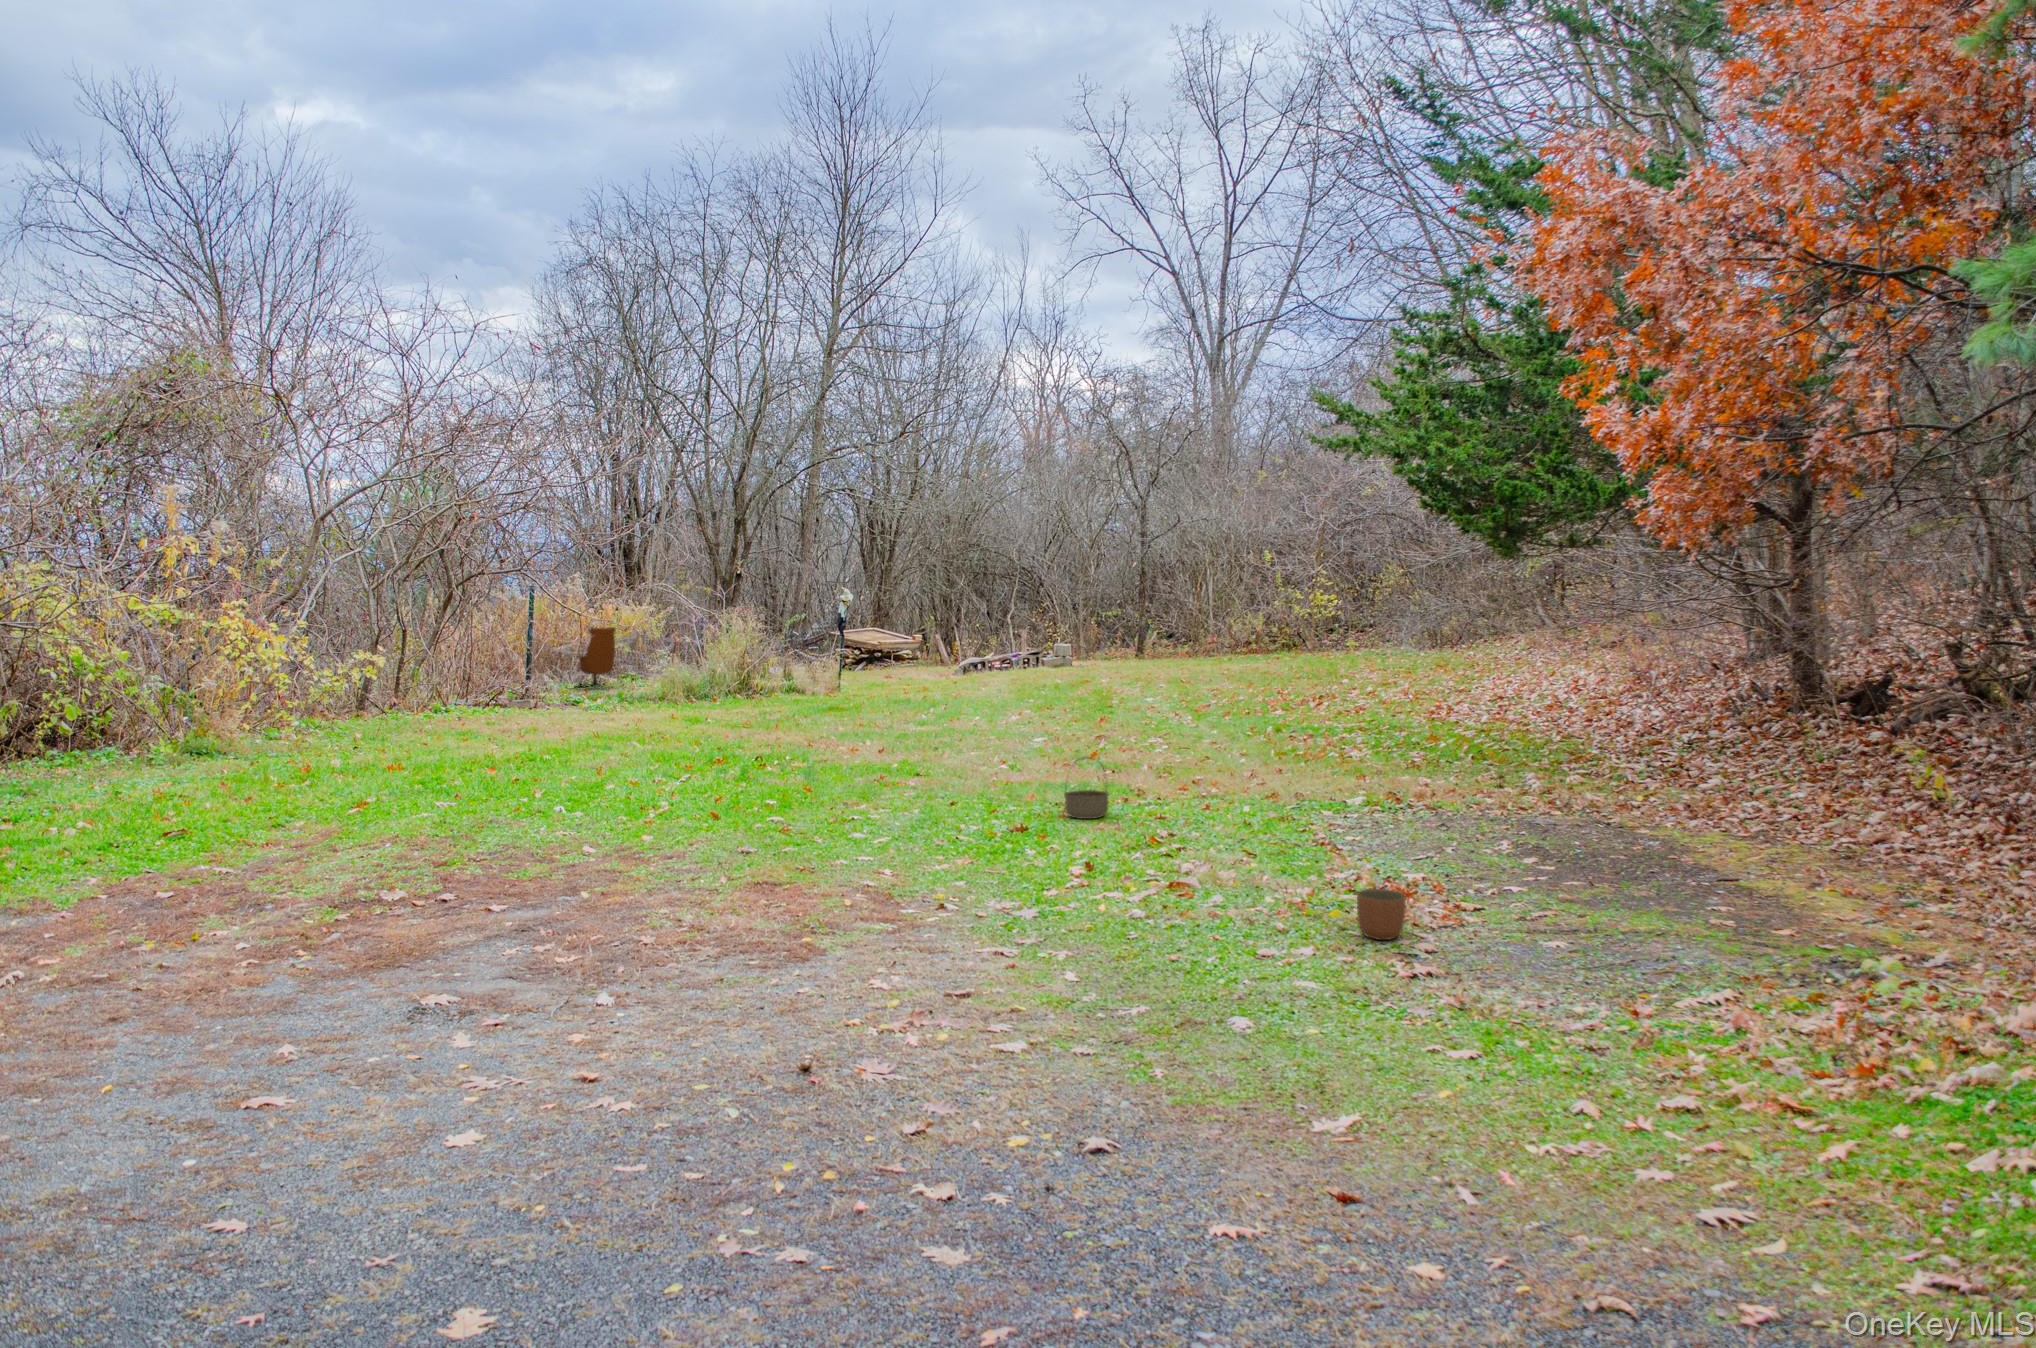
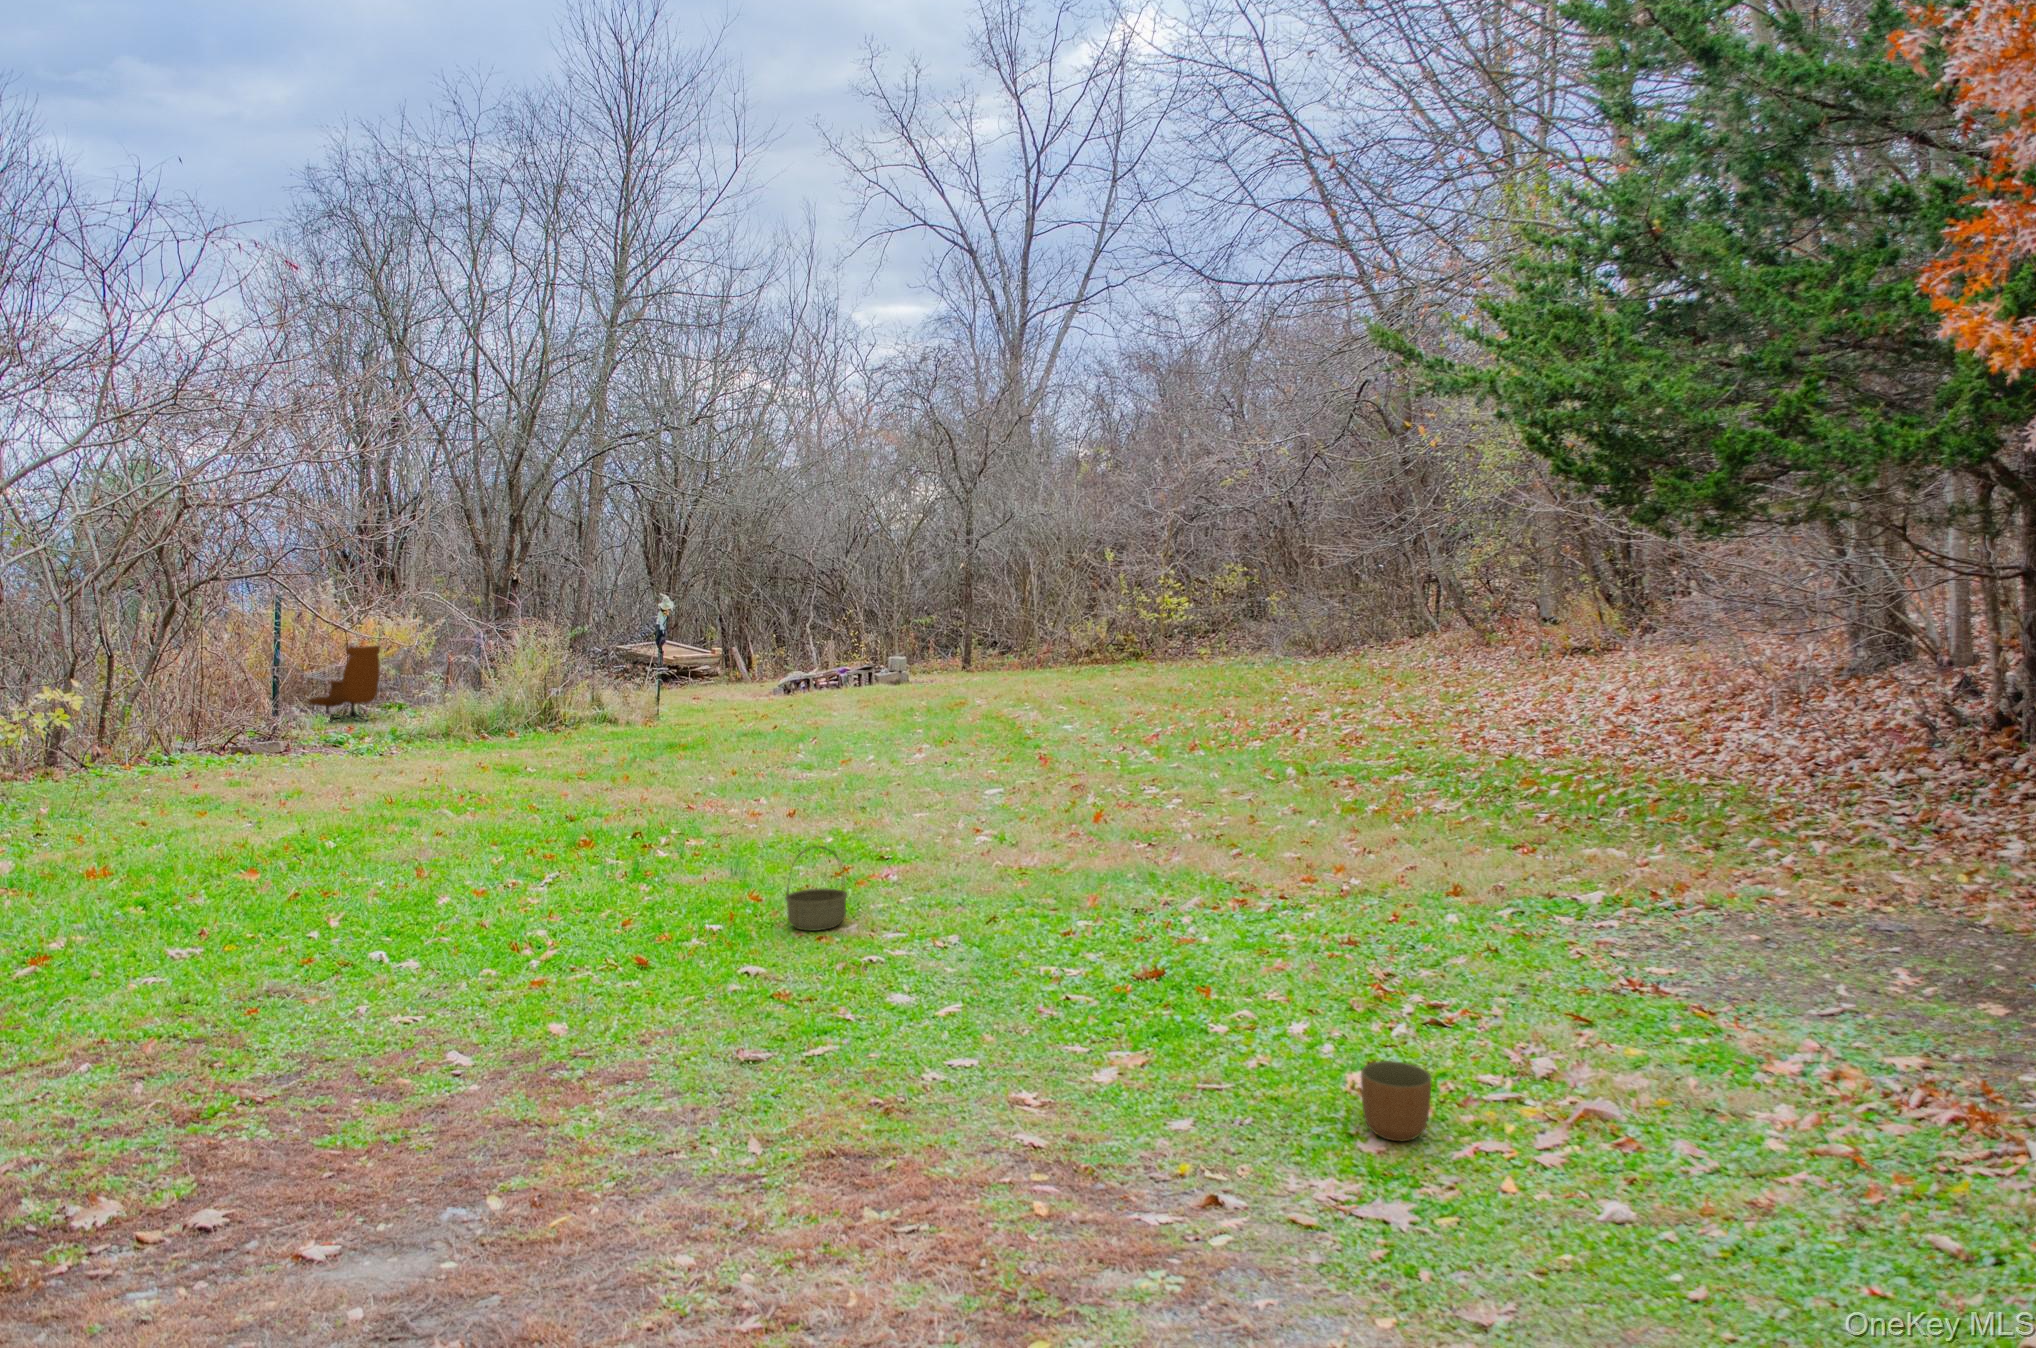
basket: present [1064,757,1110,819] -> present [785,847,847,931]
planter: present [1357,889,1406,940] -> present [1361,1061,1431,1141]

